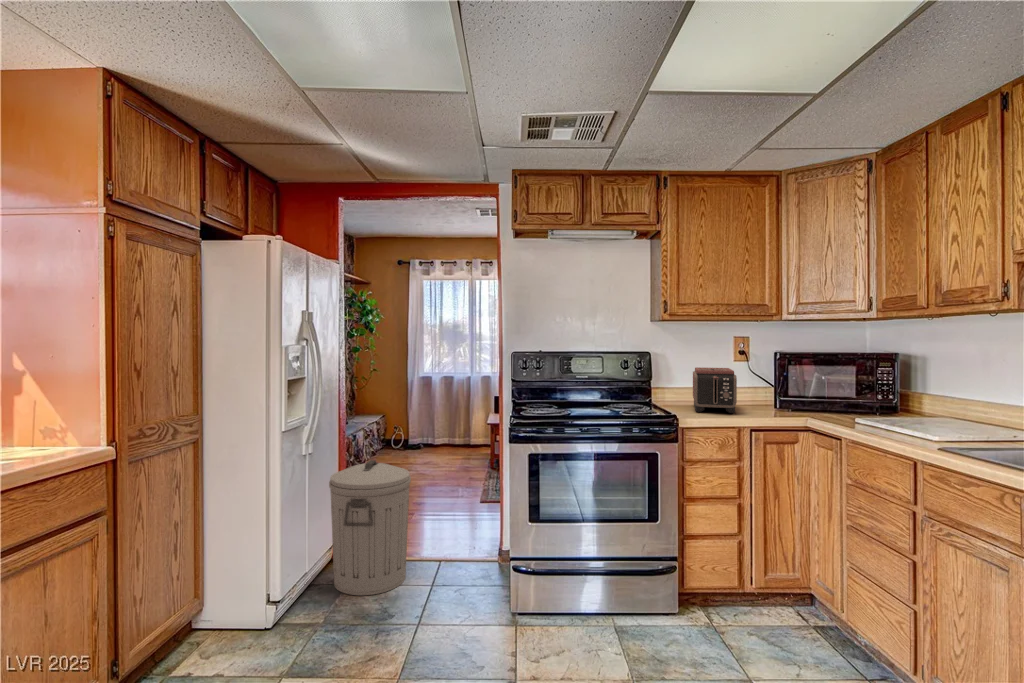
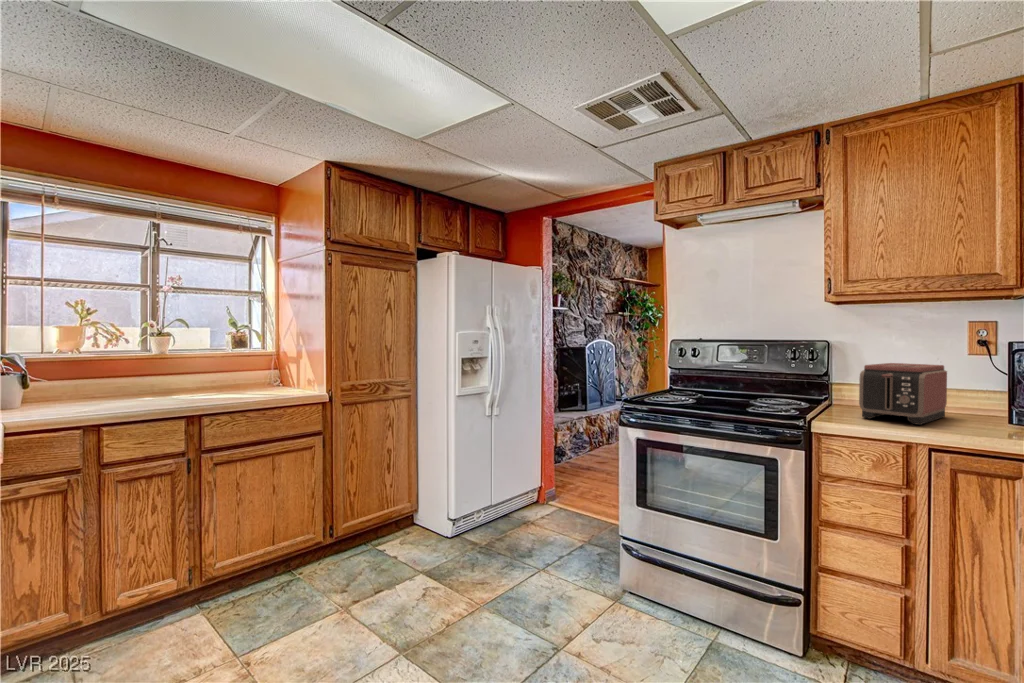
trash can: present [329,460,411,595] -> none [502,429,567,538]

